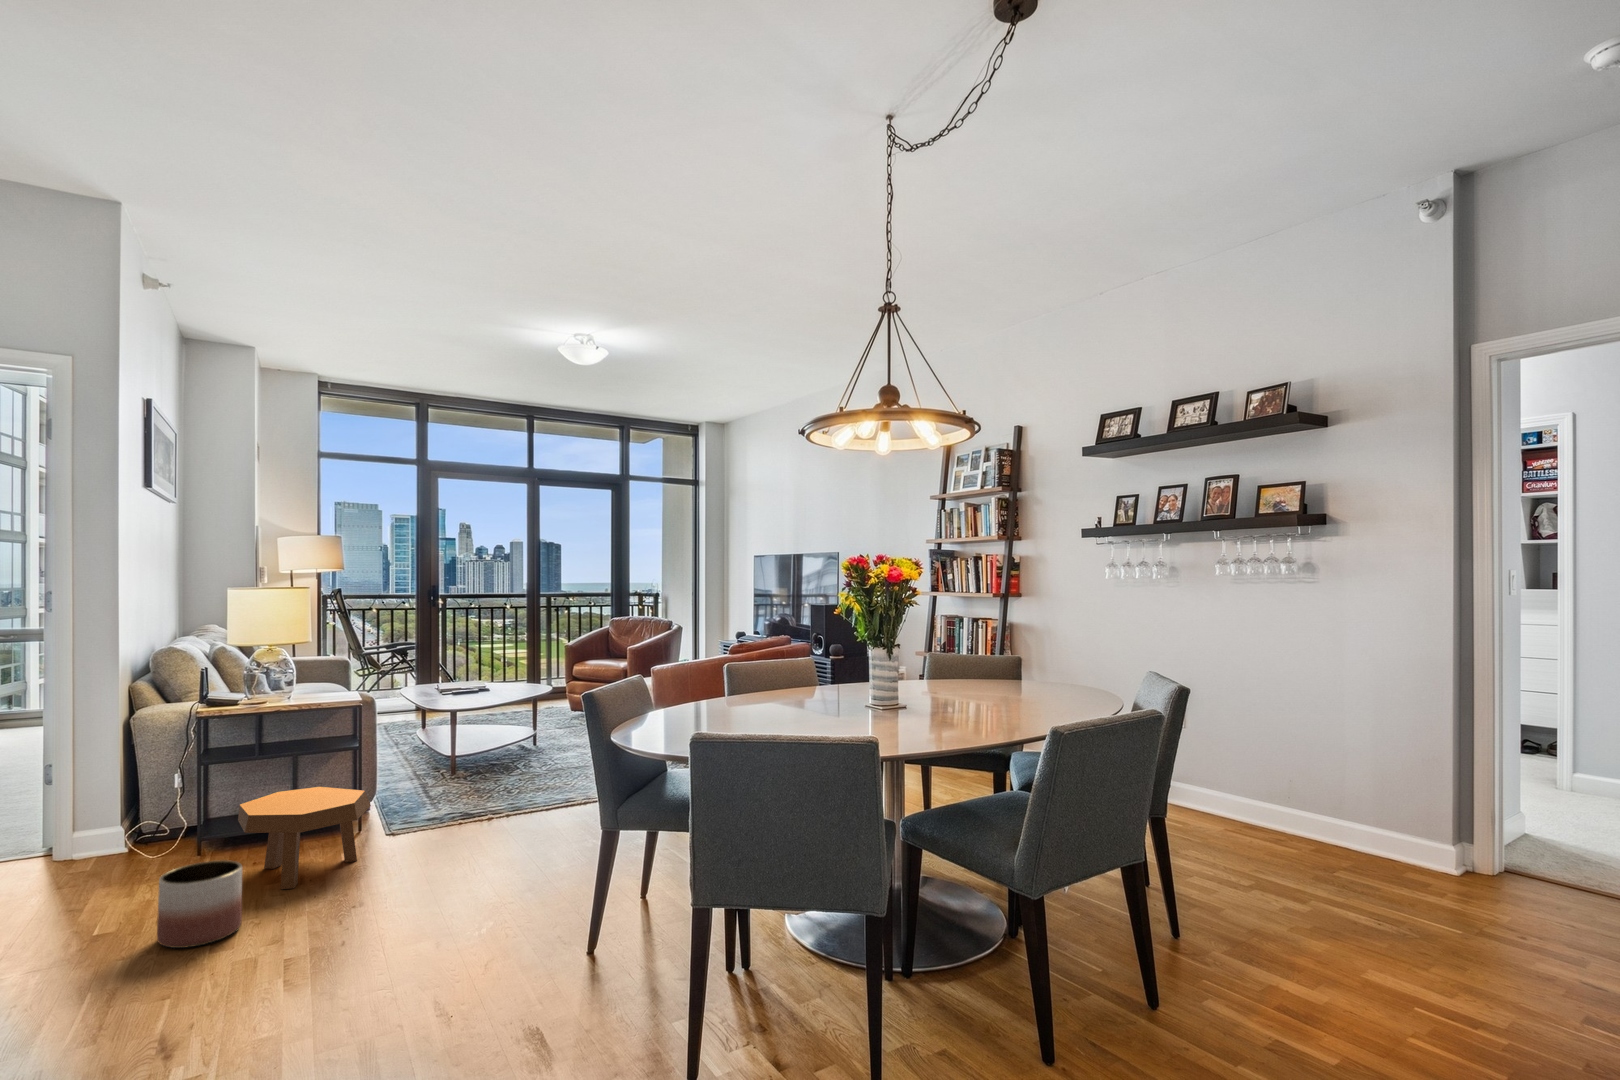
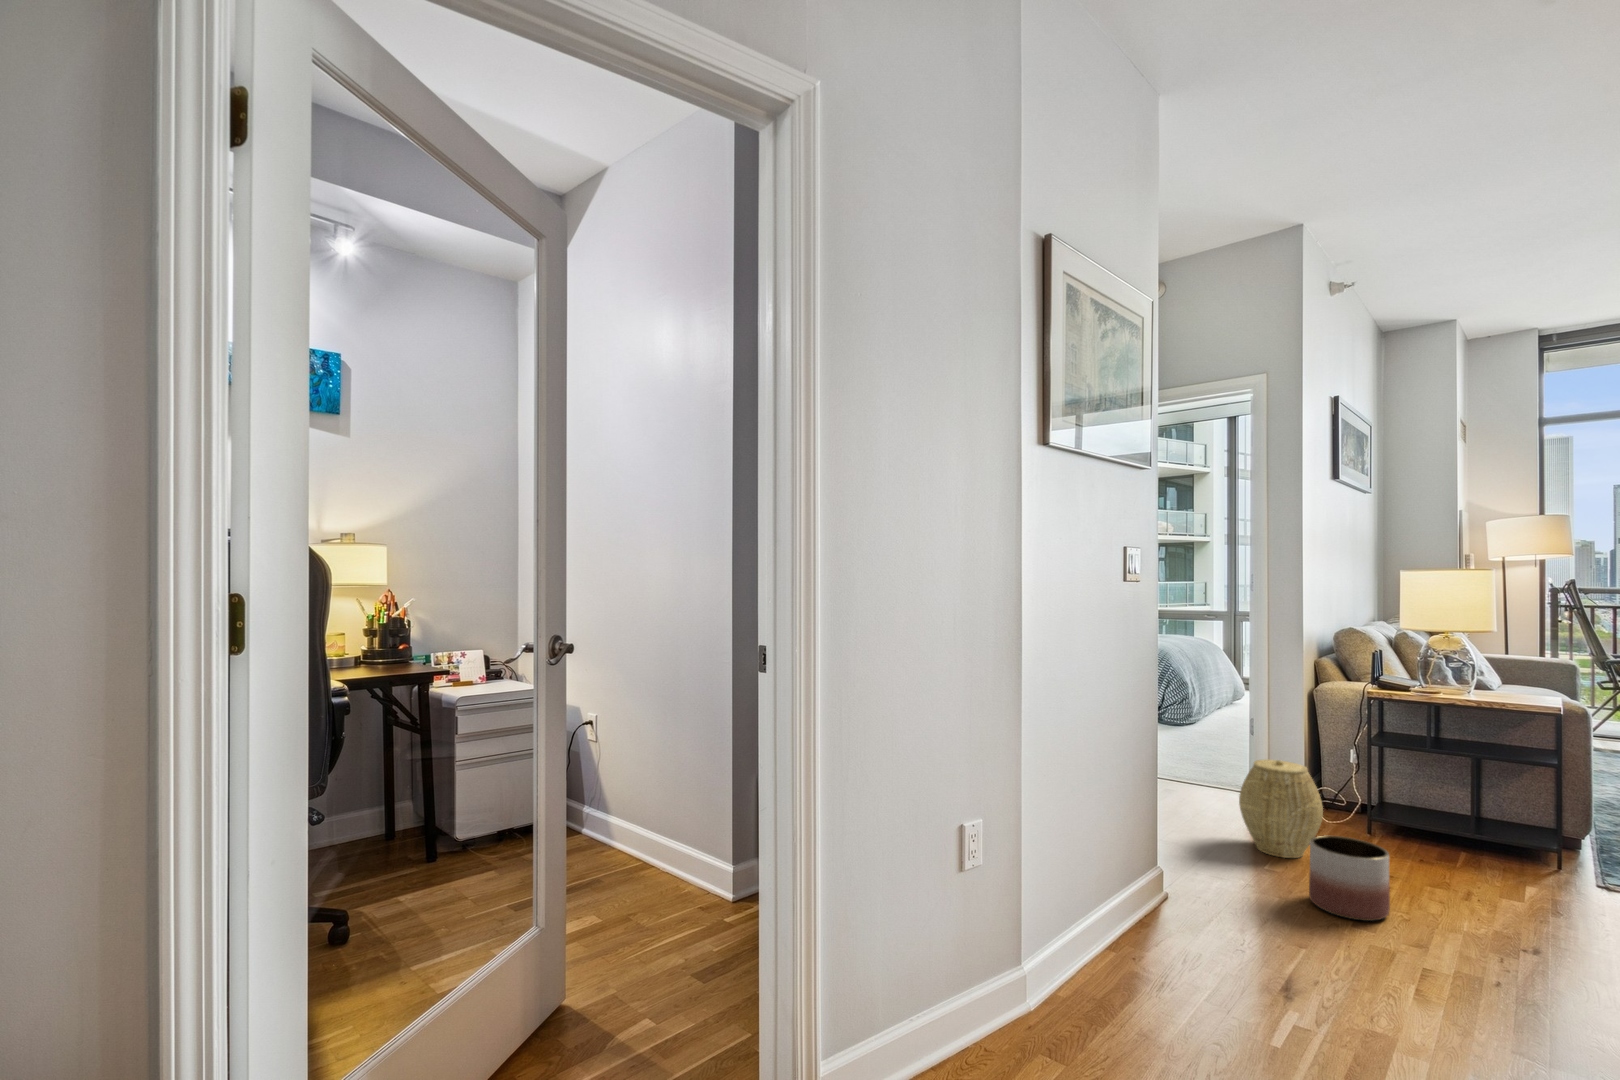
footstool: present [238,787,371,889] -> none [1401,793,1564,902]
woven basket: none [52,804,158,917] -> present [1239,759,1323,858]

